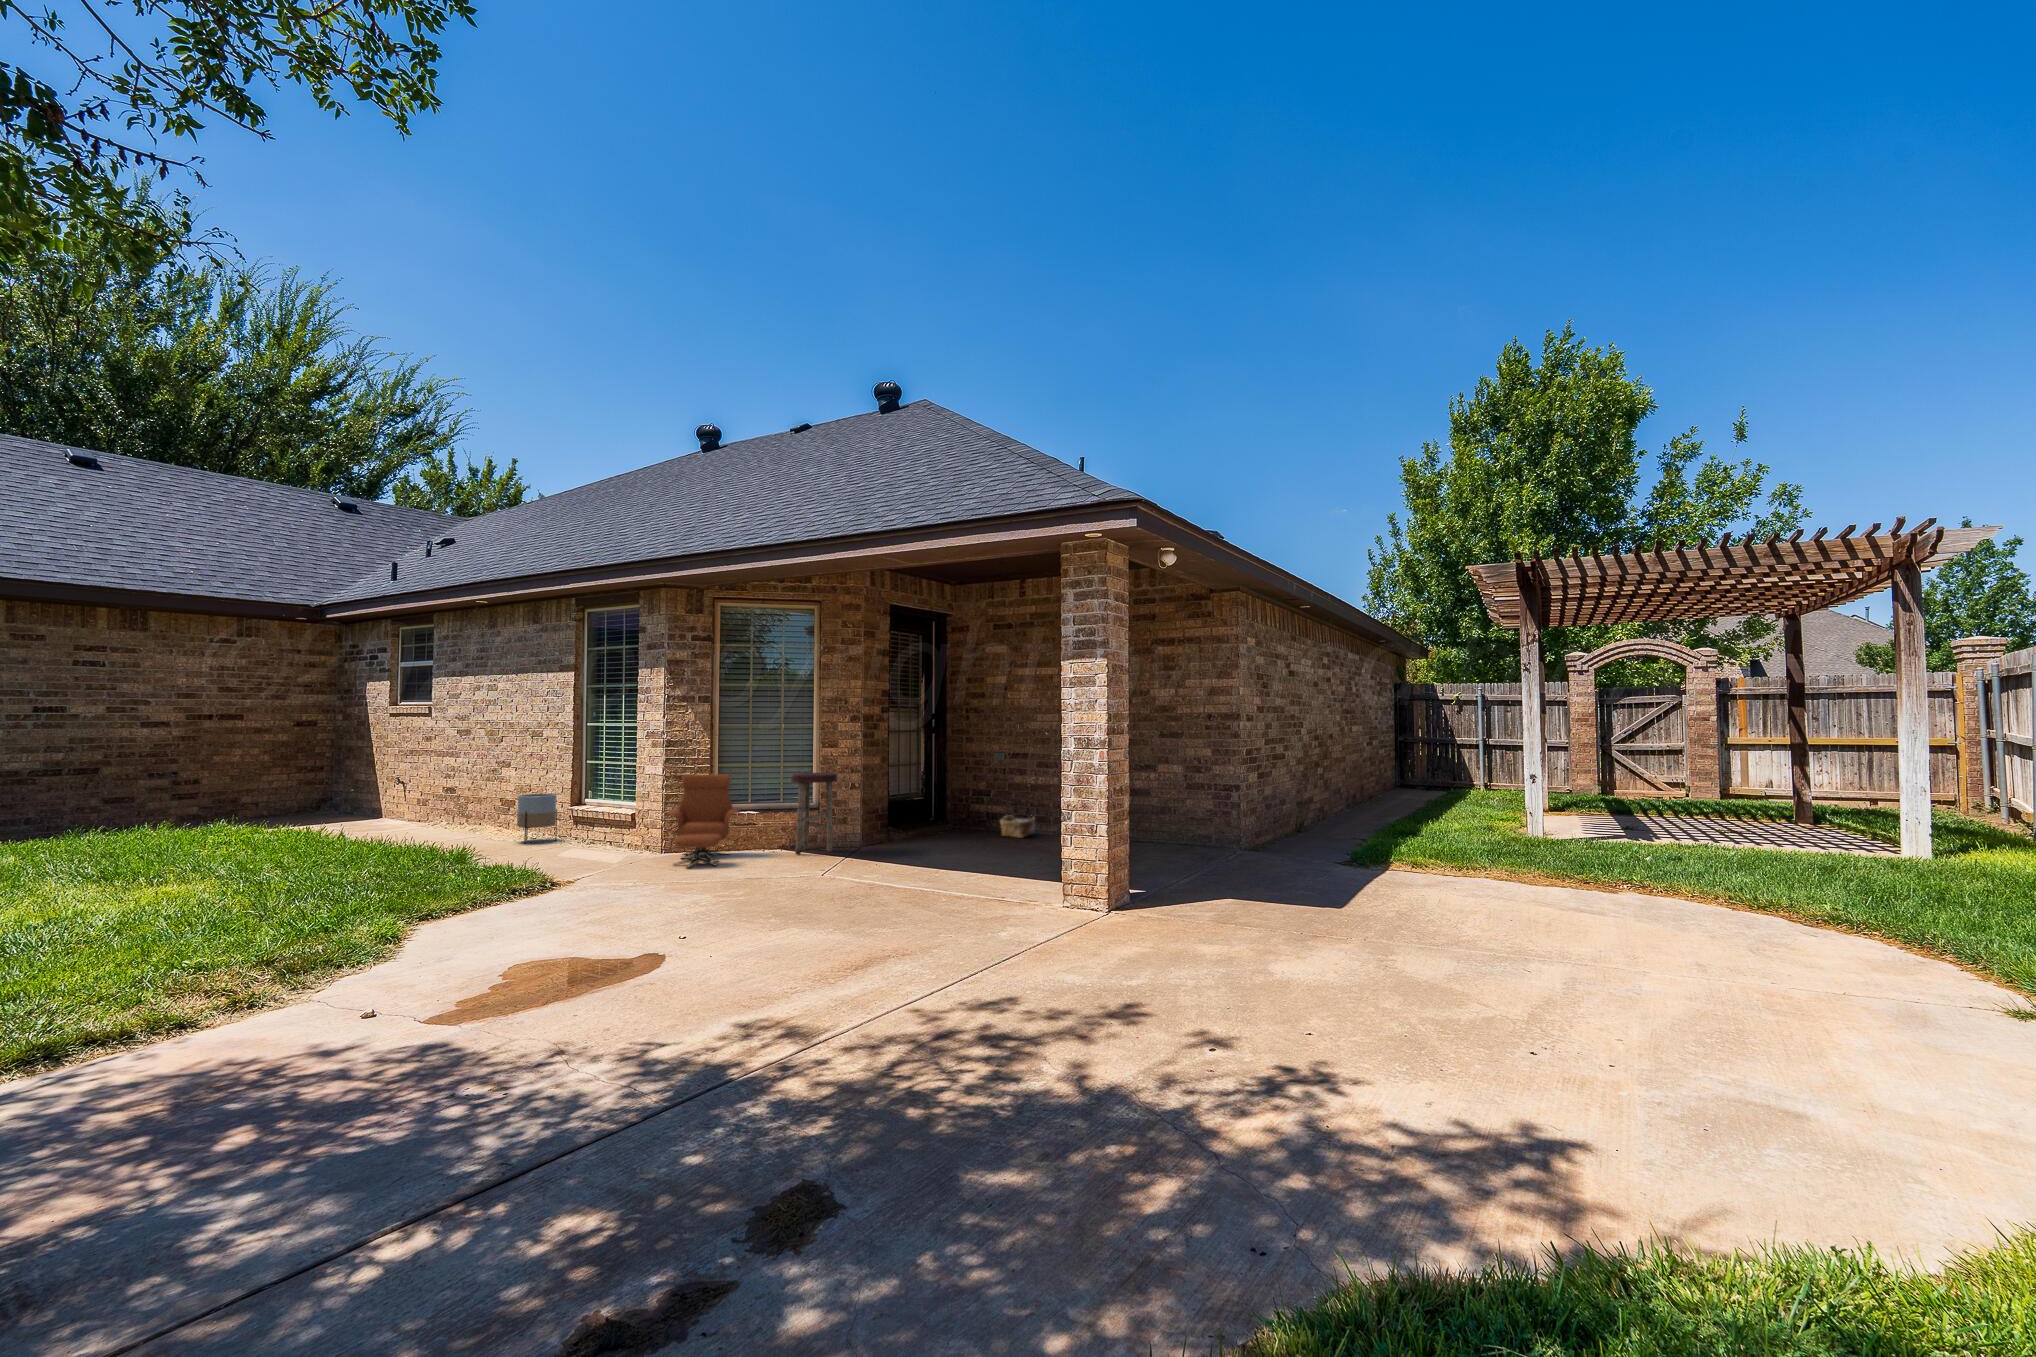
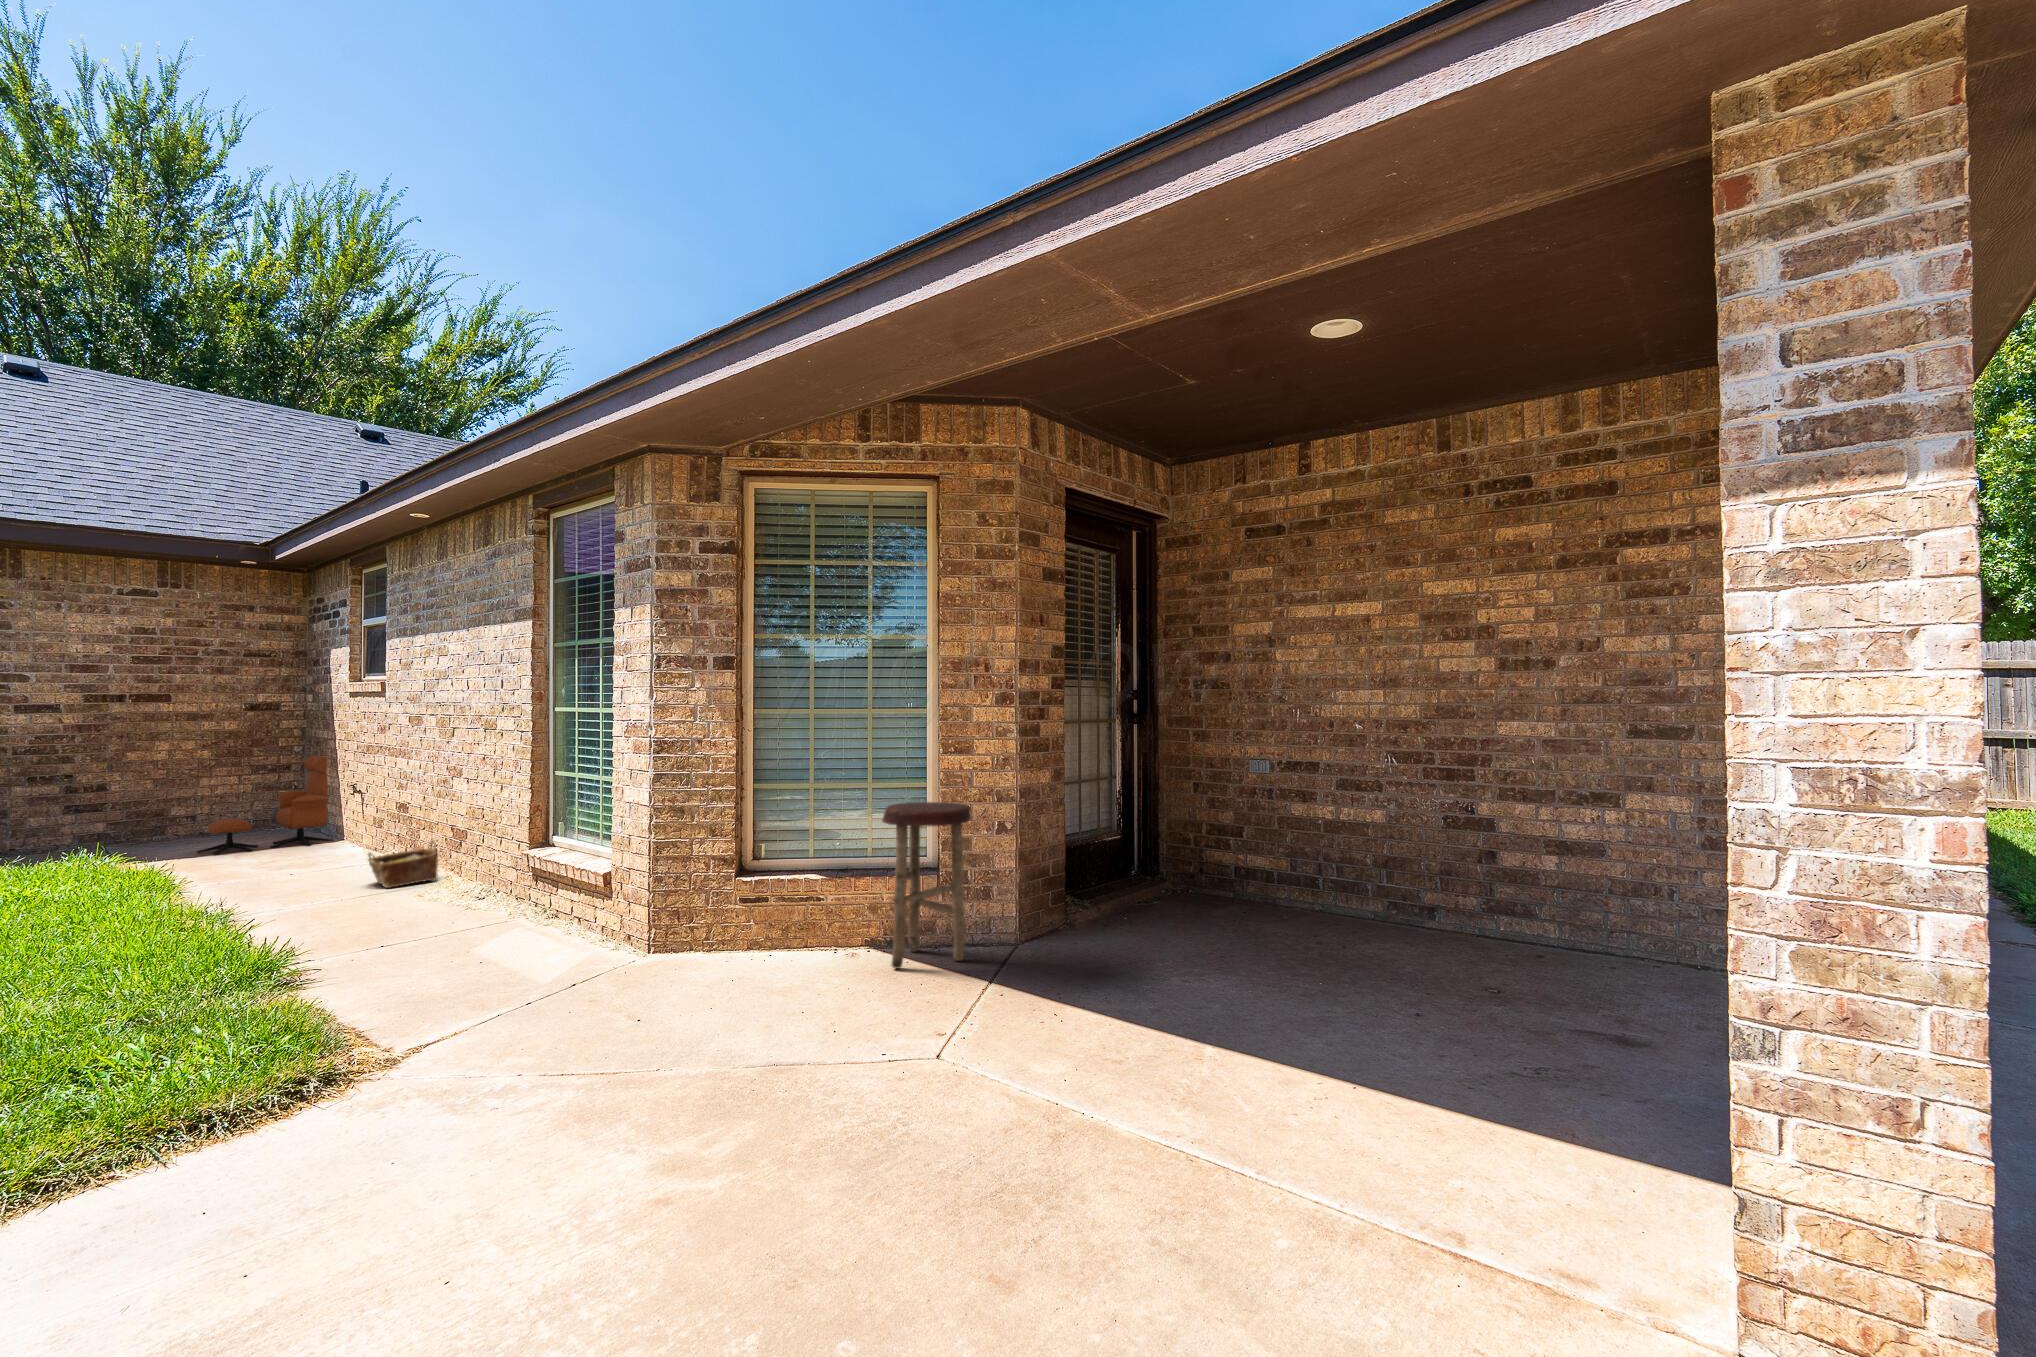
lounge chair: present [668,774,740,868] -> present [197,755,334,855]
planter: present [517,794,557,844] -> none [442,826,510,916]
woven basket: present [1001,815,1036,838] -> present [368,840,438,888]

